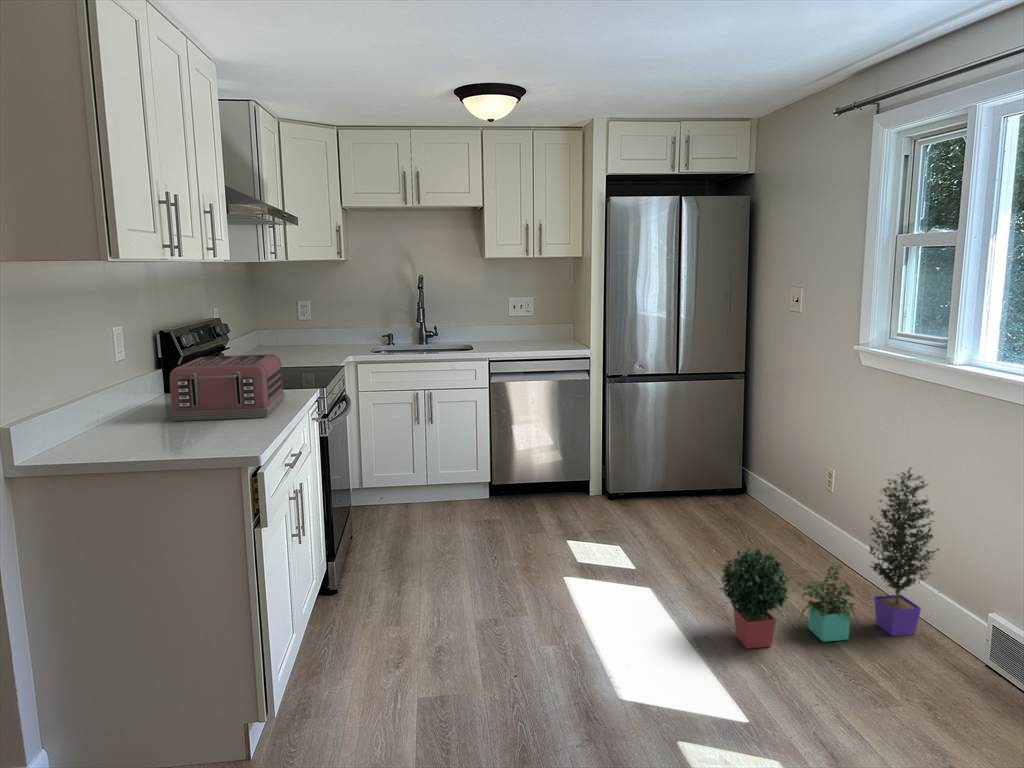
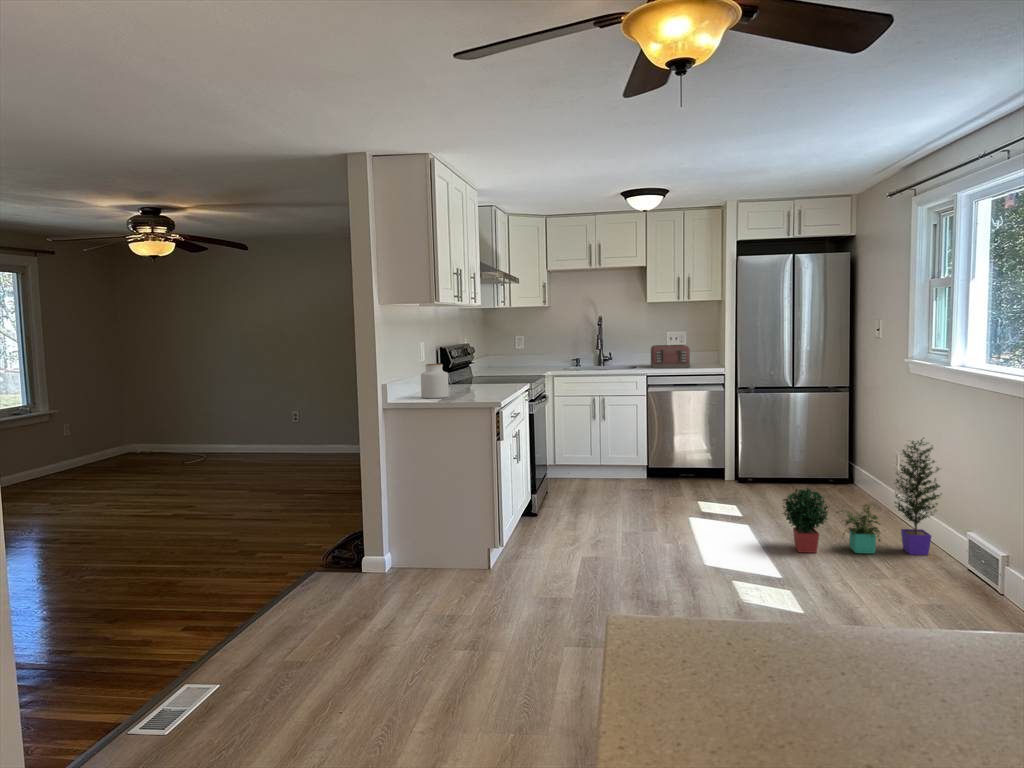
toaster: present [170,355,285,421] -> present [651,345,690,368]
jar: none [92,377,156,448] -> present [421,364,449,399]

